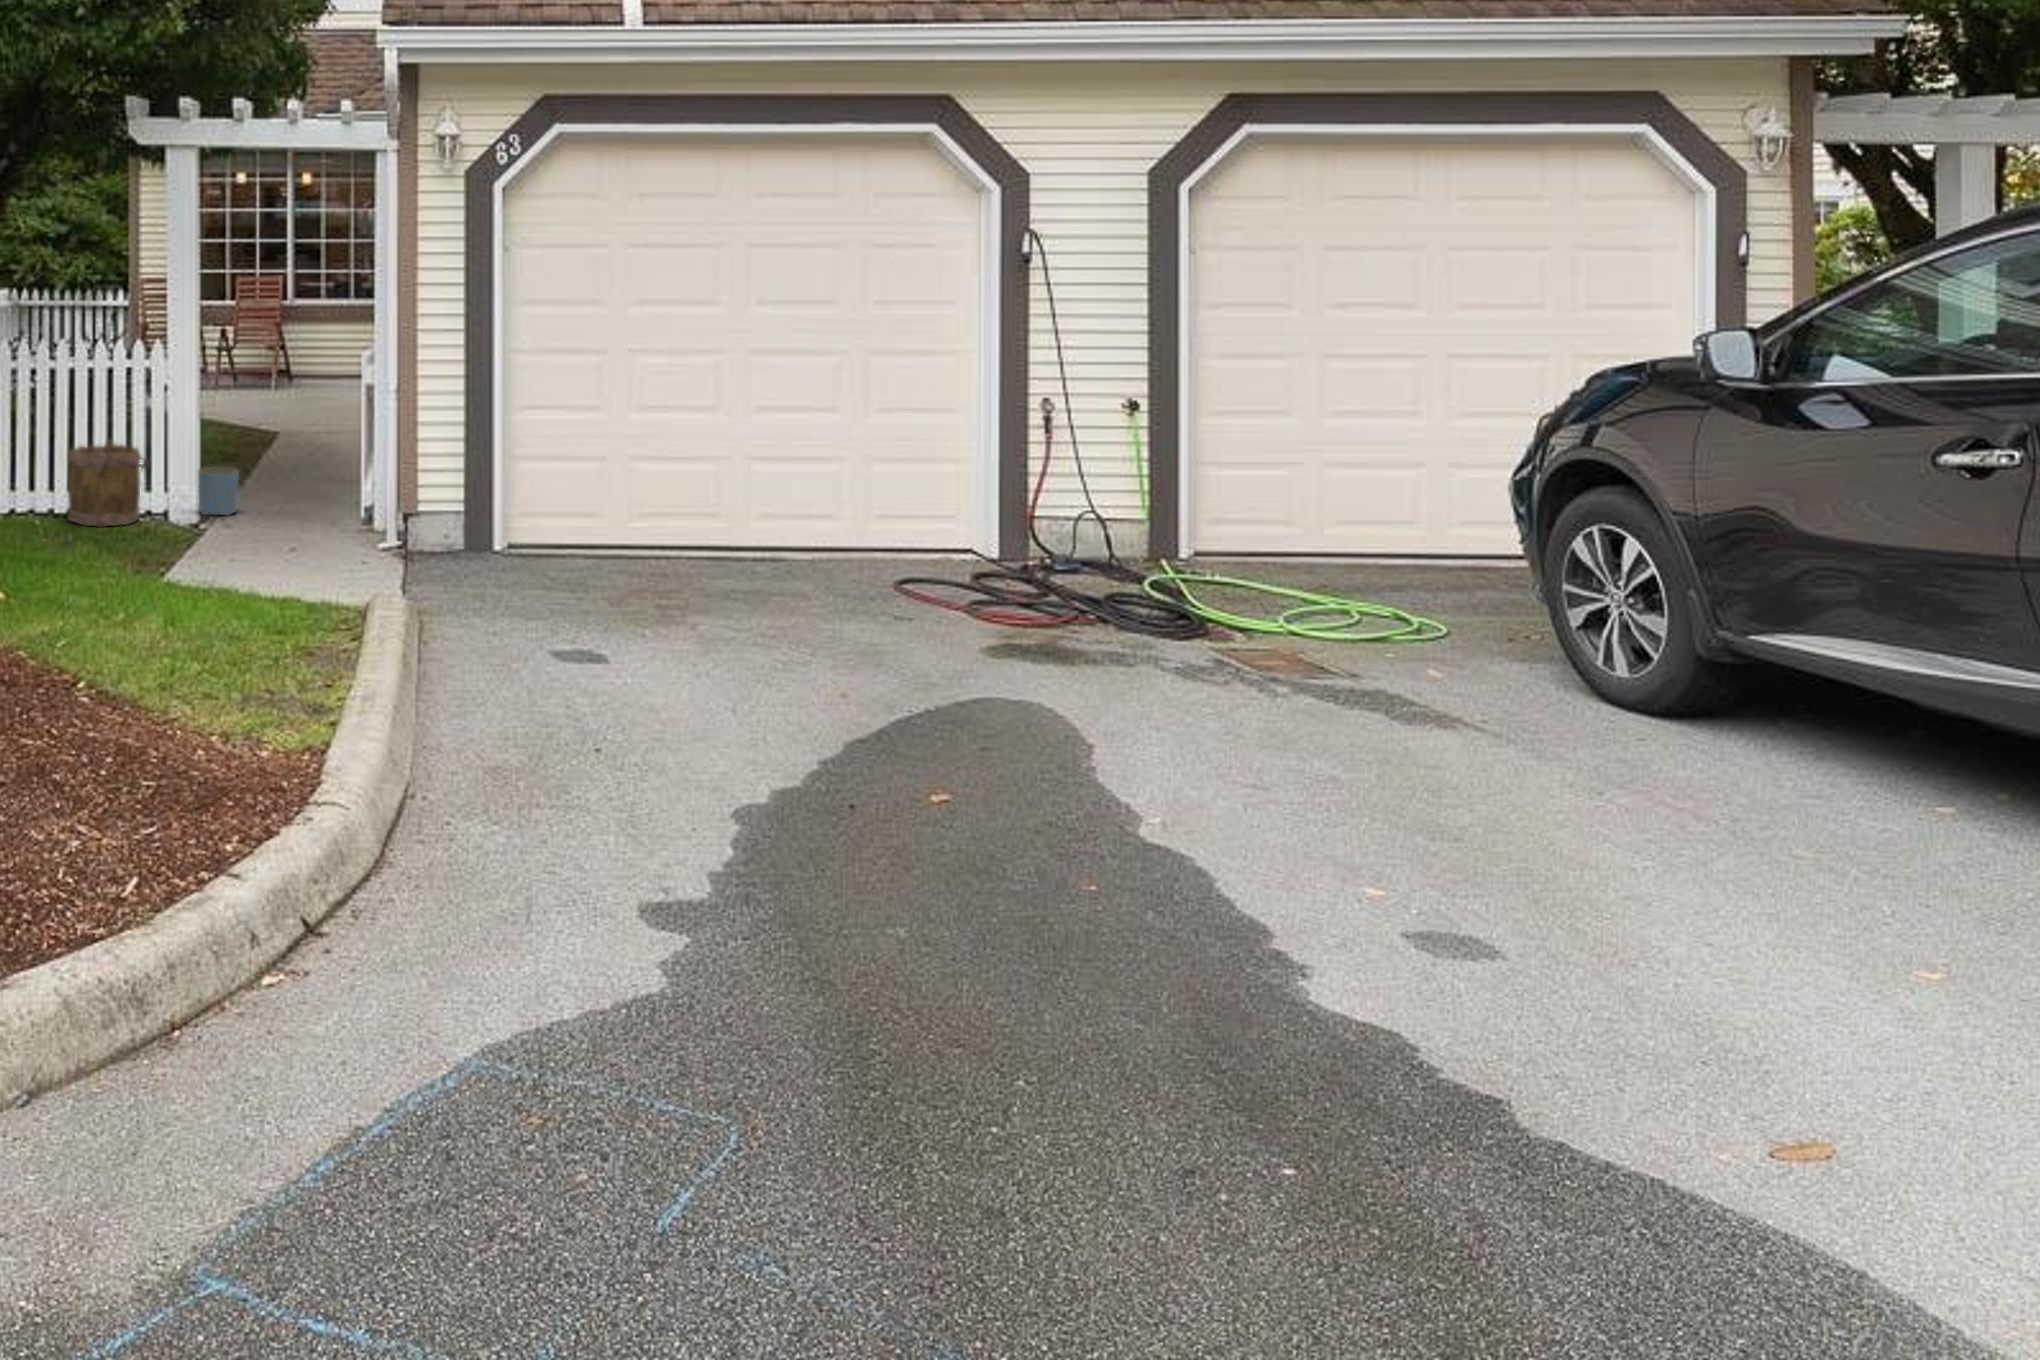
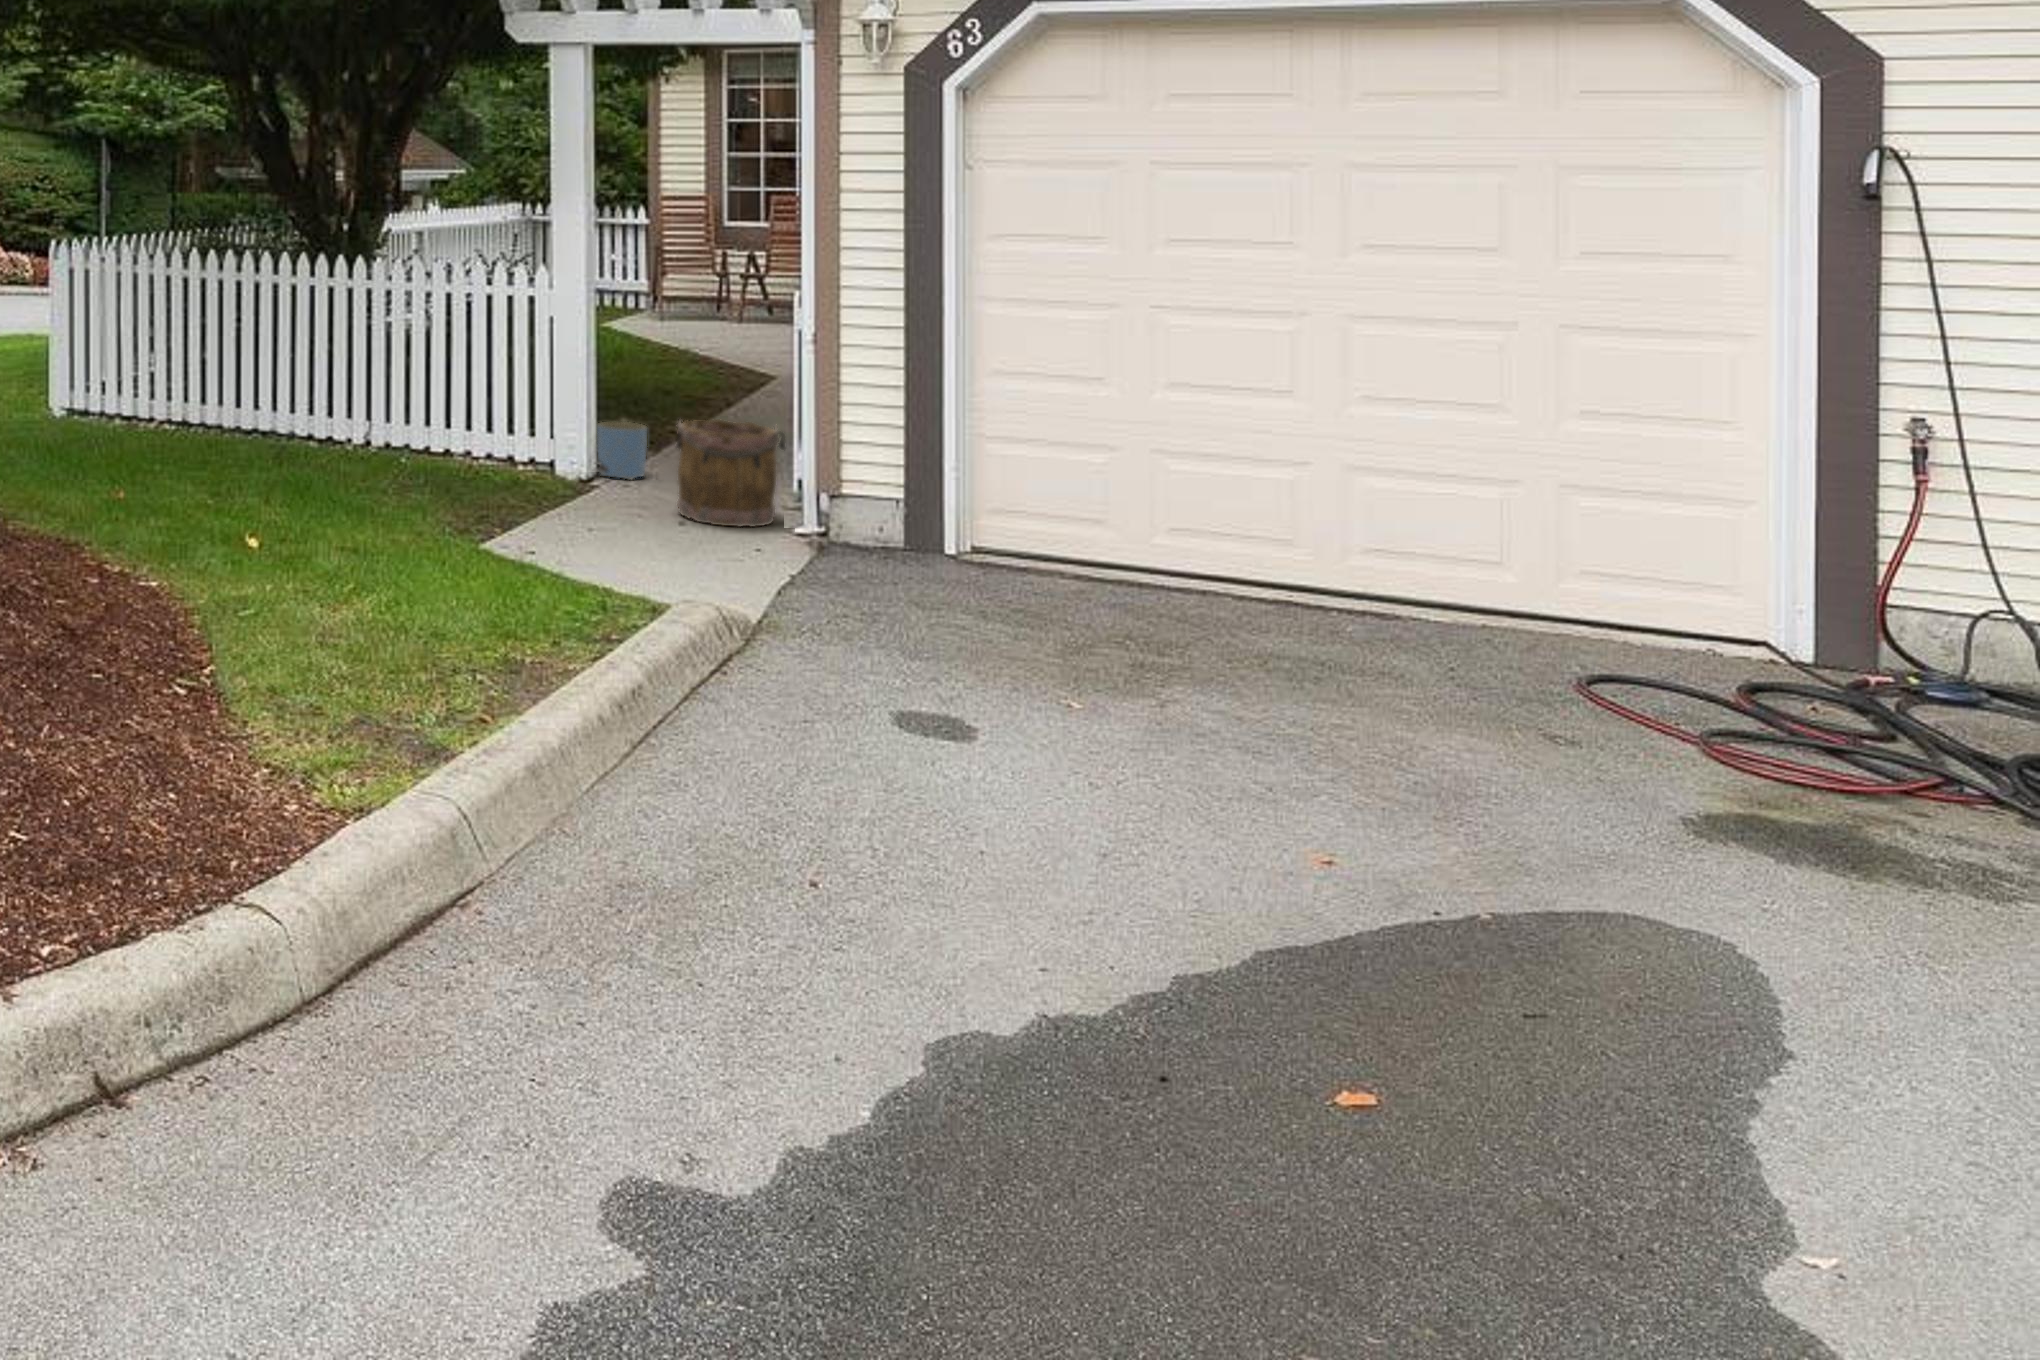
bucket: present [68,443,150,527] -> present [676,419,785,527]

